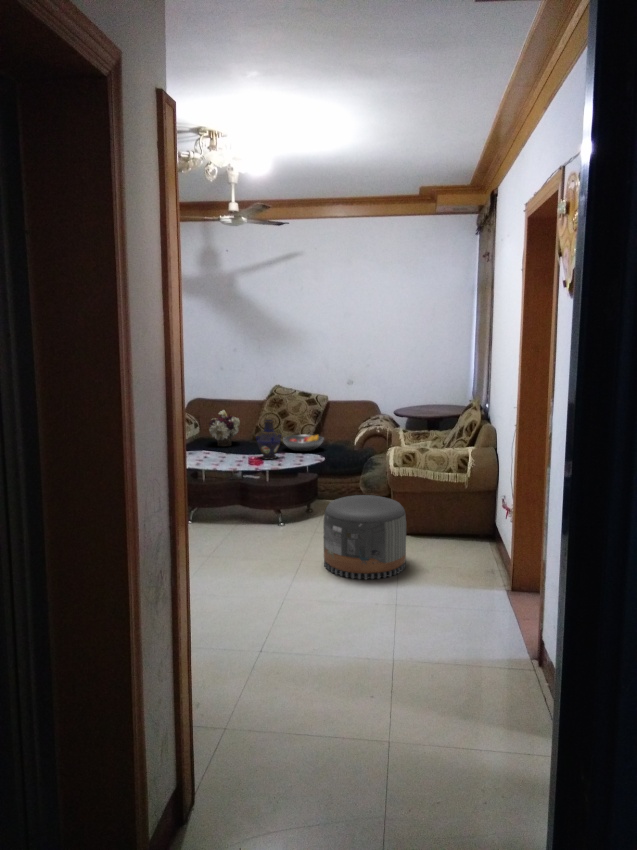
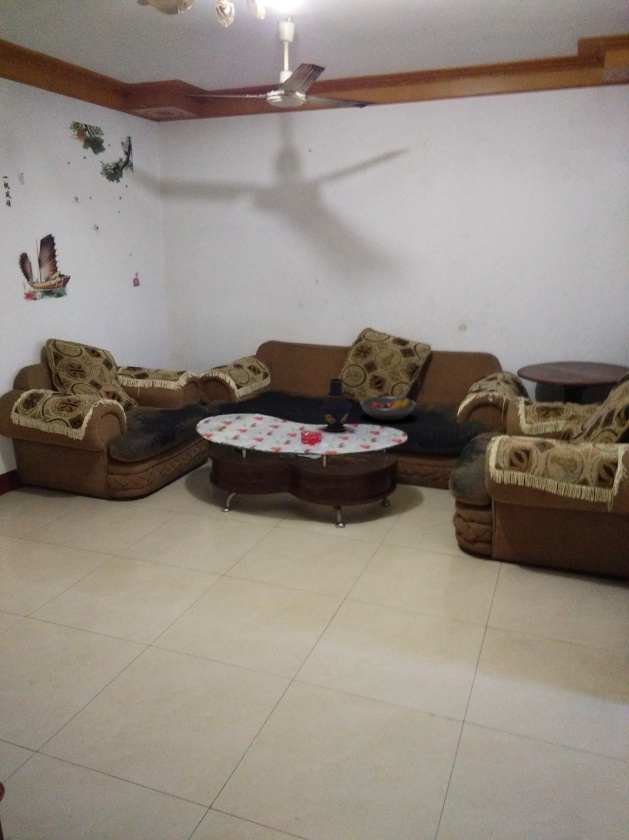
flower arrangement: present [209,410,240,446] -> none [271,359,313,406]
pouf: present [324,495,406,579] -> none [372,510,502,654]

